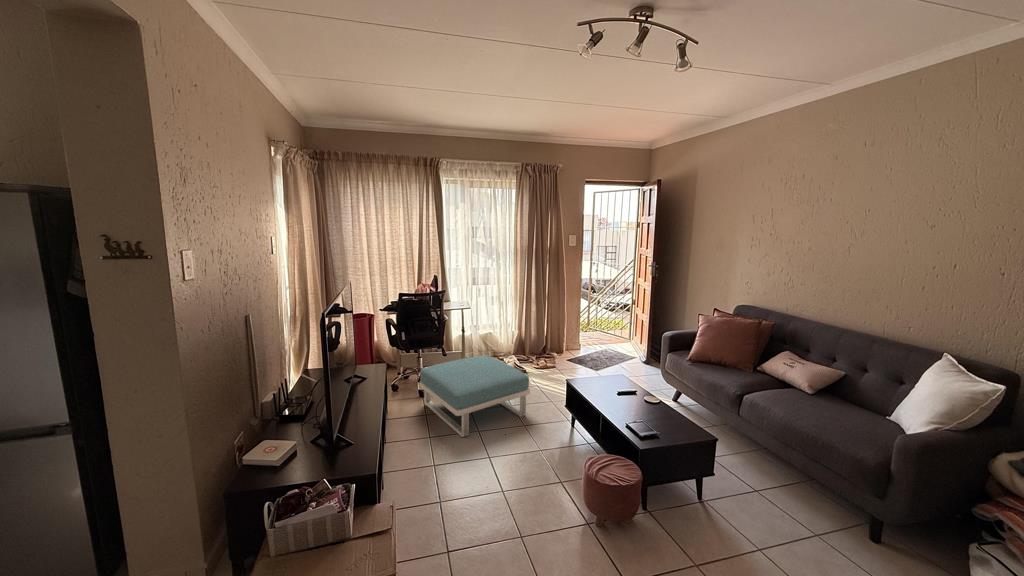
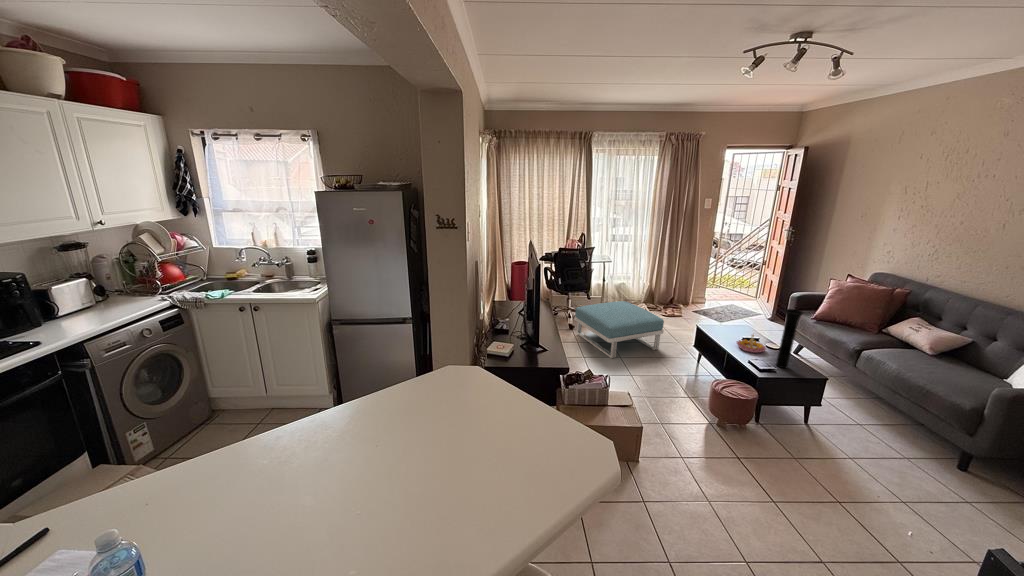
vase: none [660,353,685,435] -> present [776,309,804,368]
candle holder: none [611,388,647,415] -> present [737,335,766,353]

